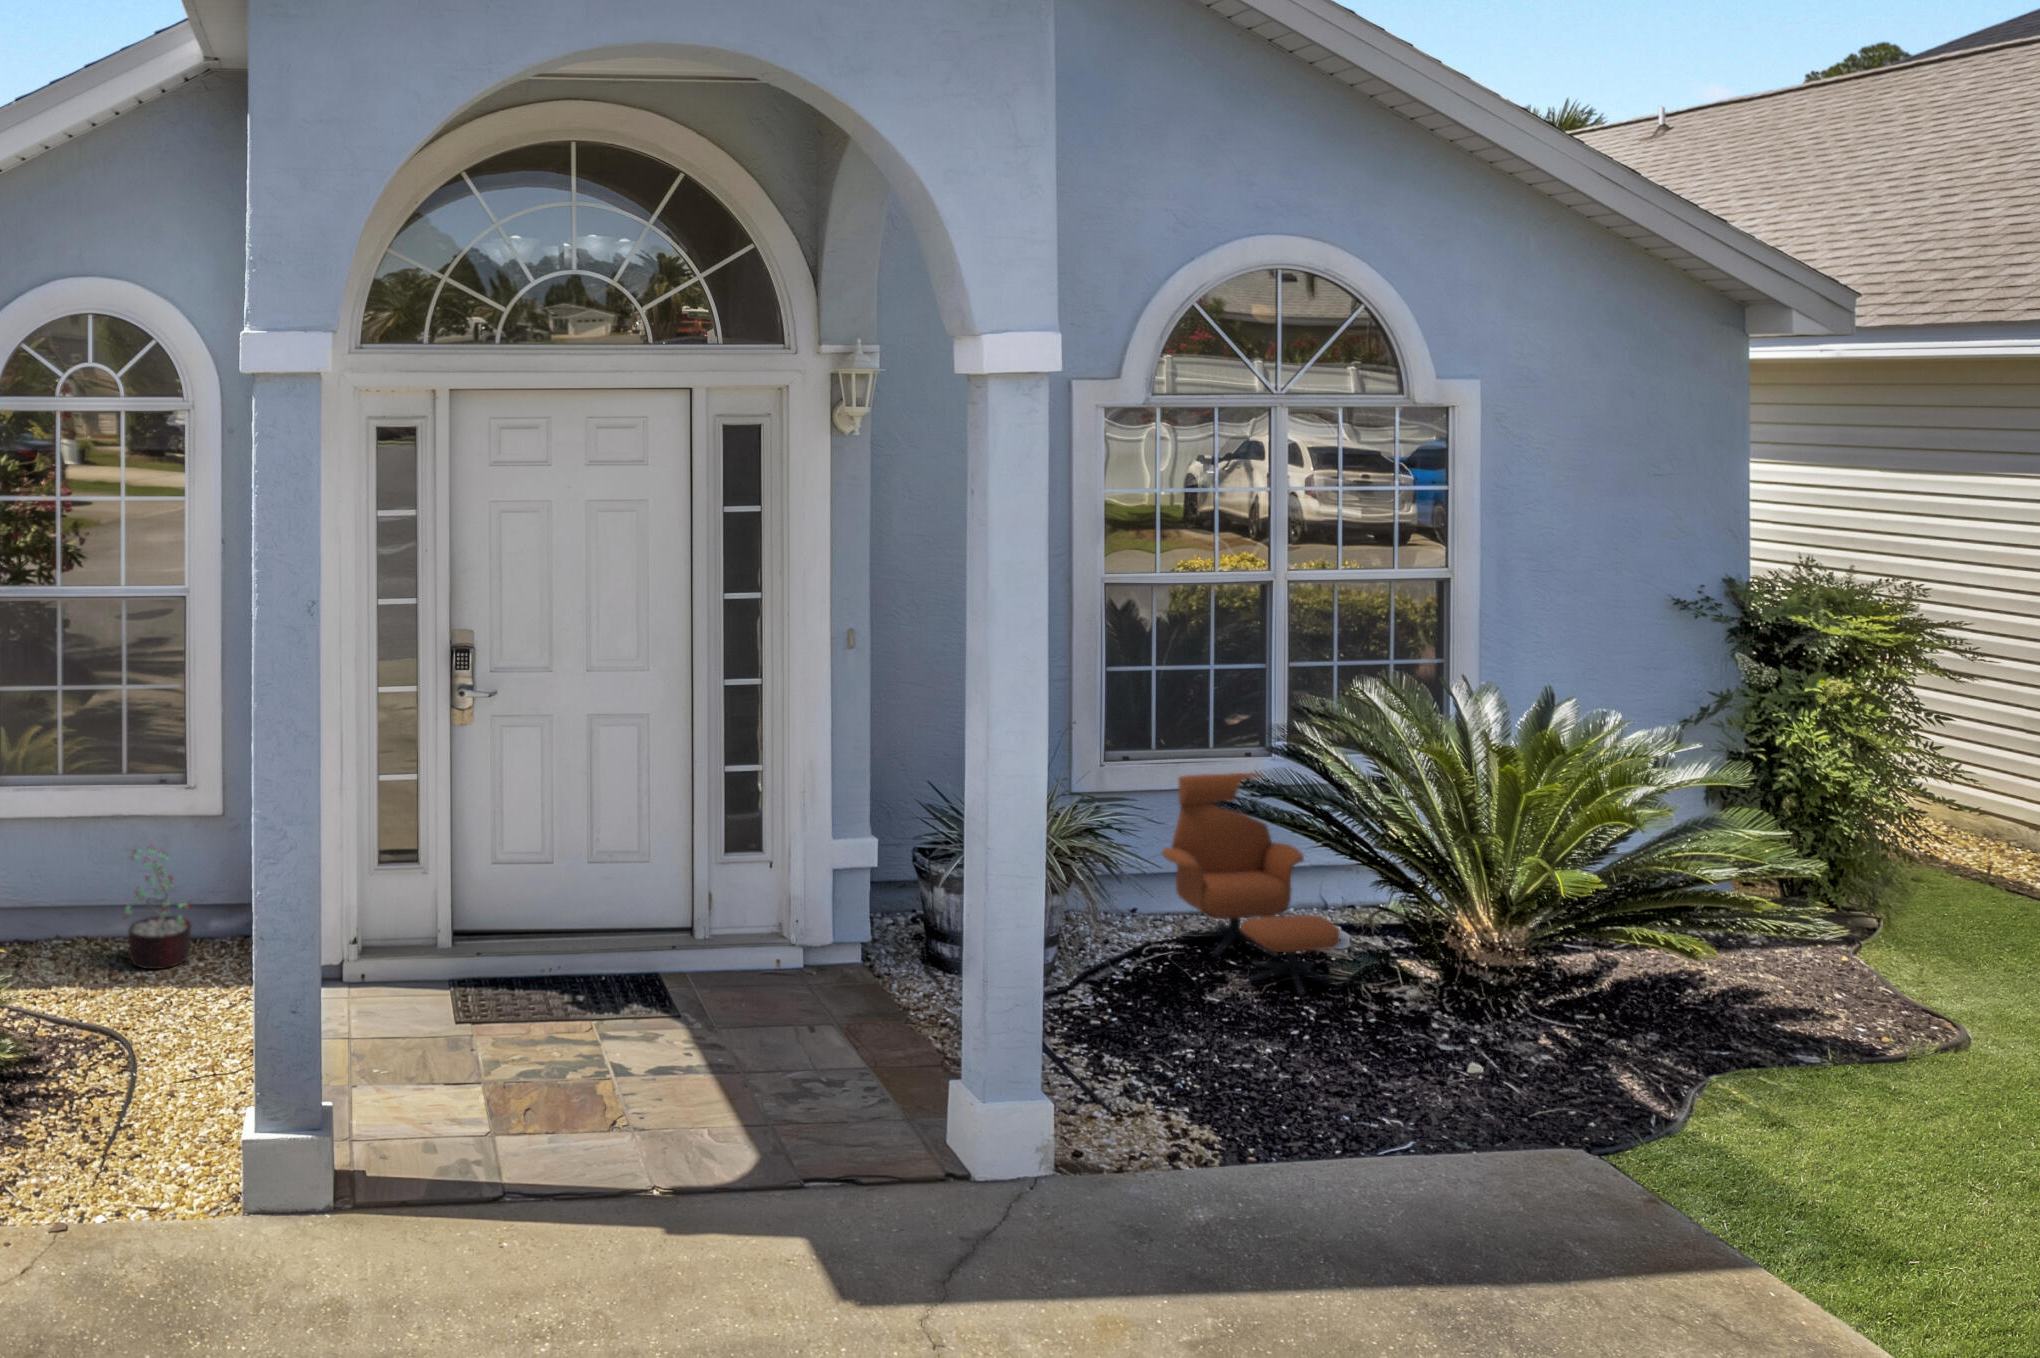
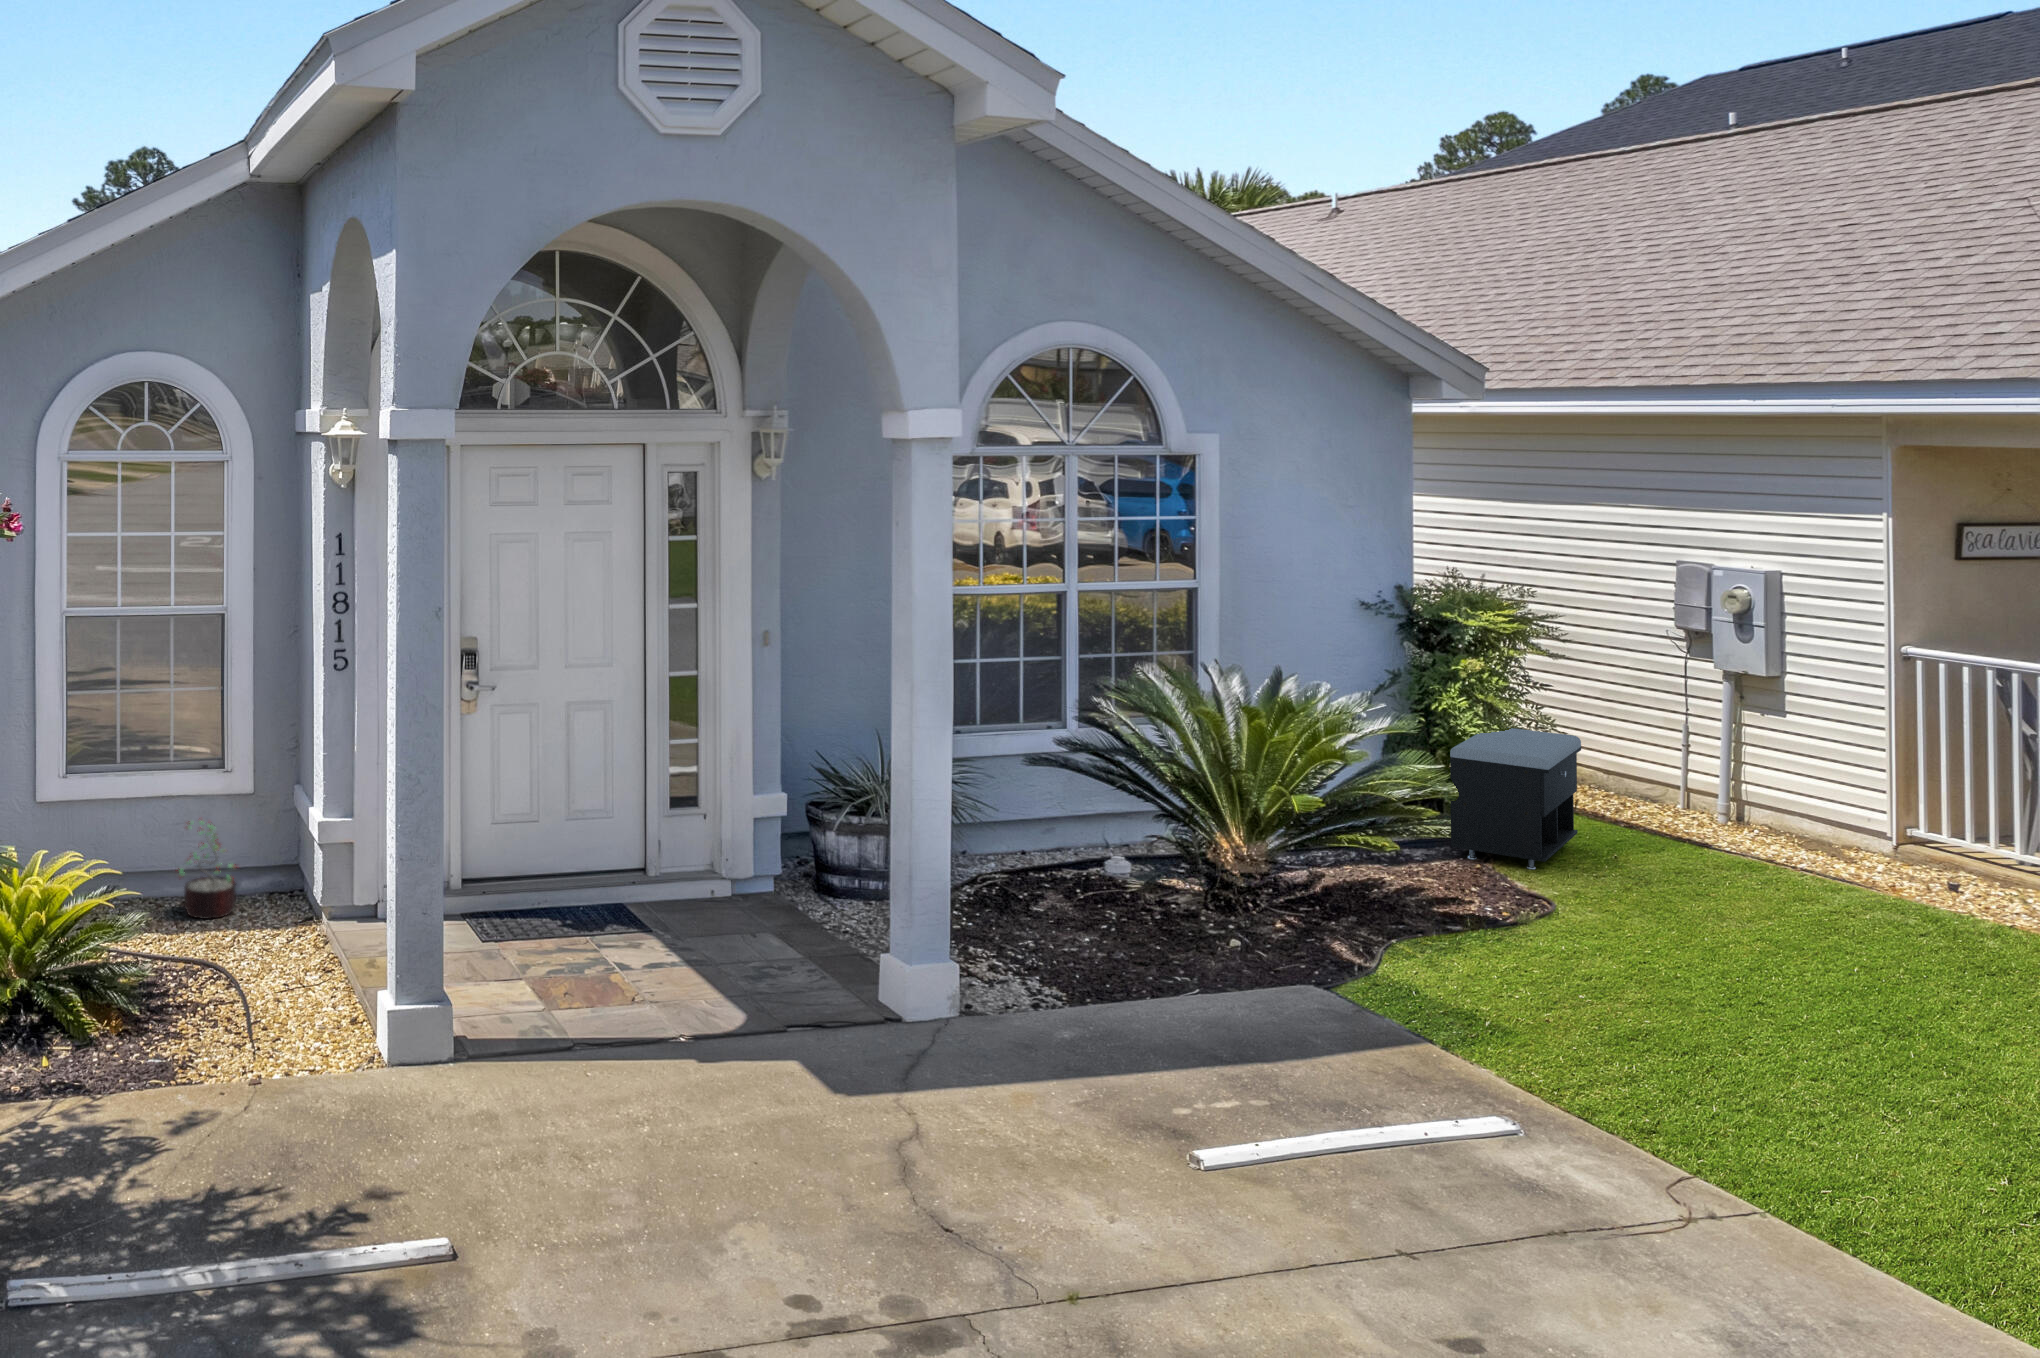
storage bench: none [1803,767,1998,969] -> present [1450,728,1581,870]
lounge chair: present [1162,773,1343,995] -> none [995,739,1133,903]

